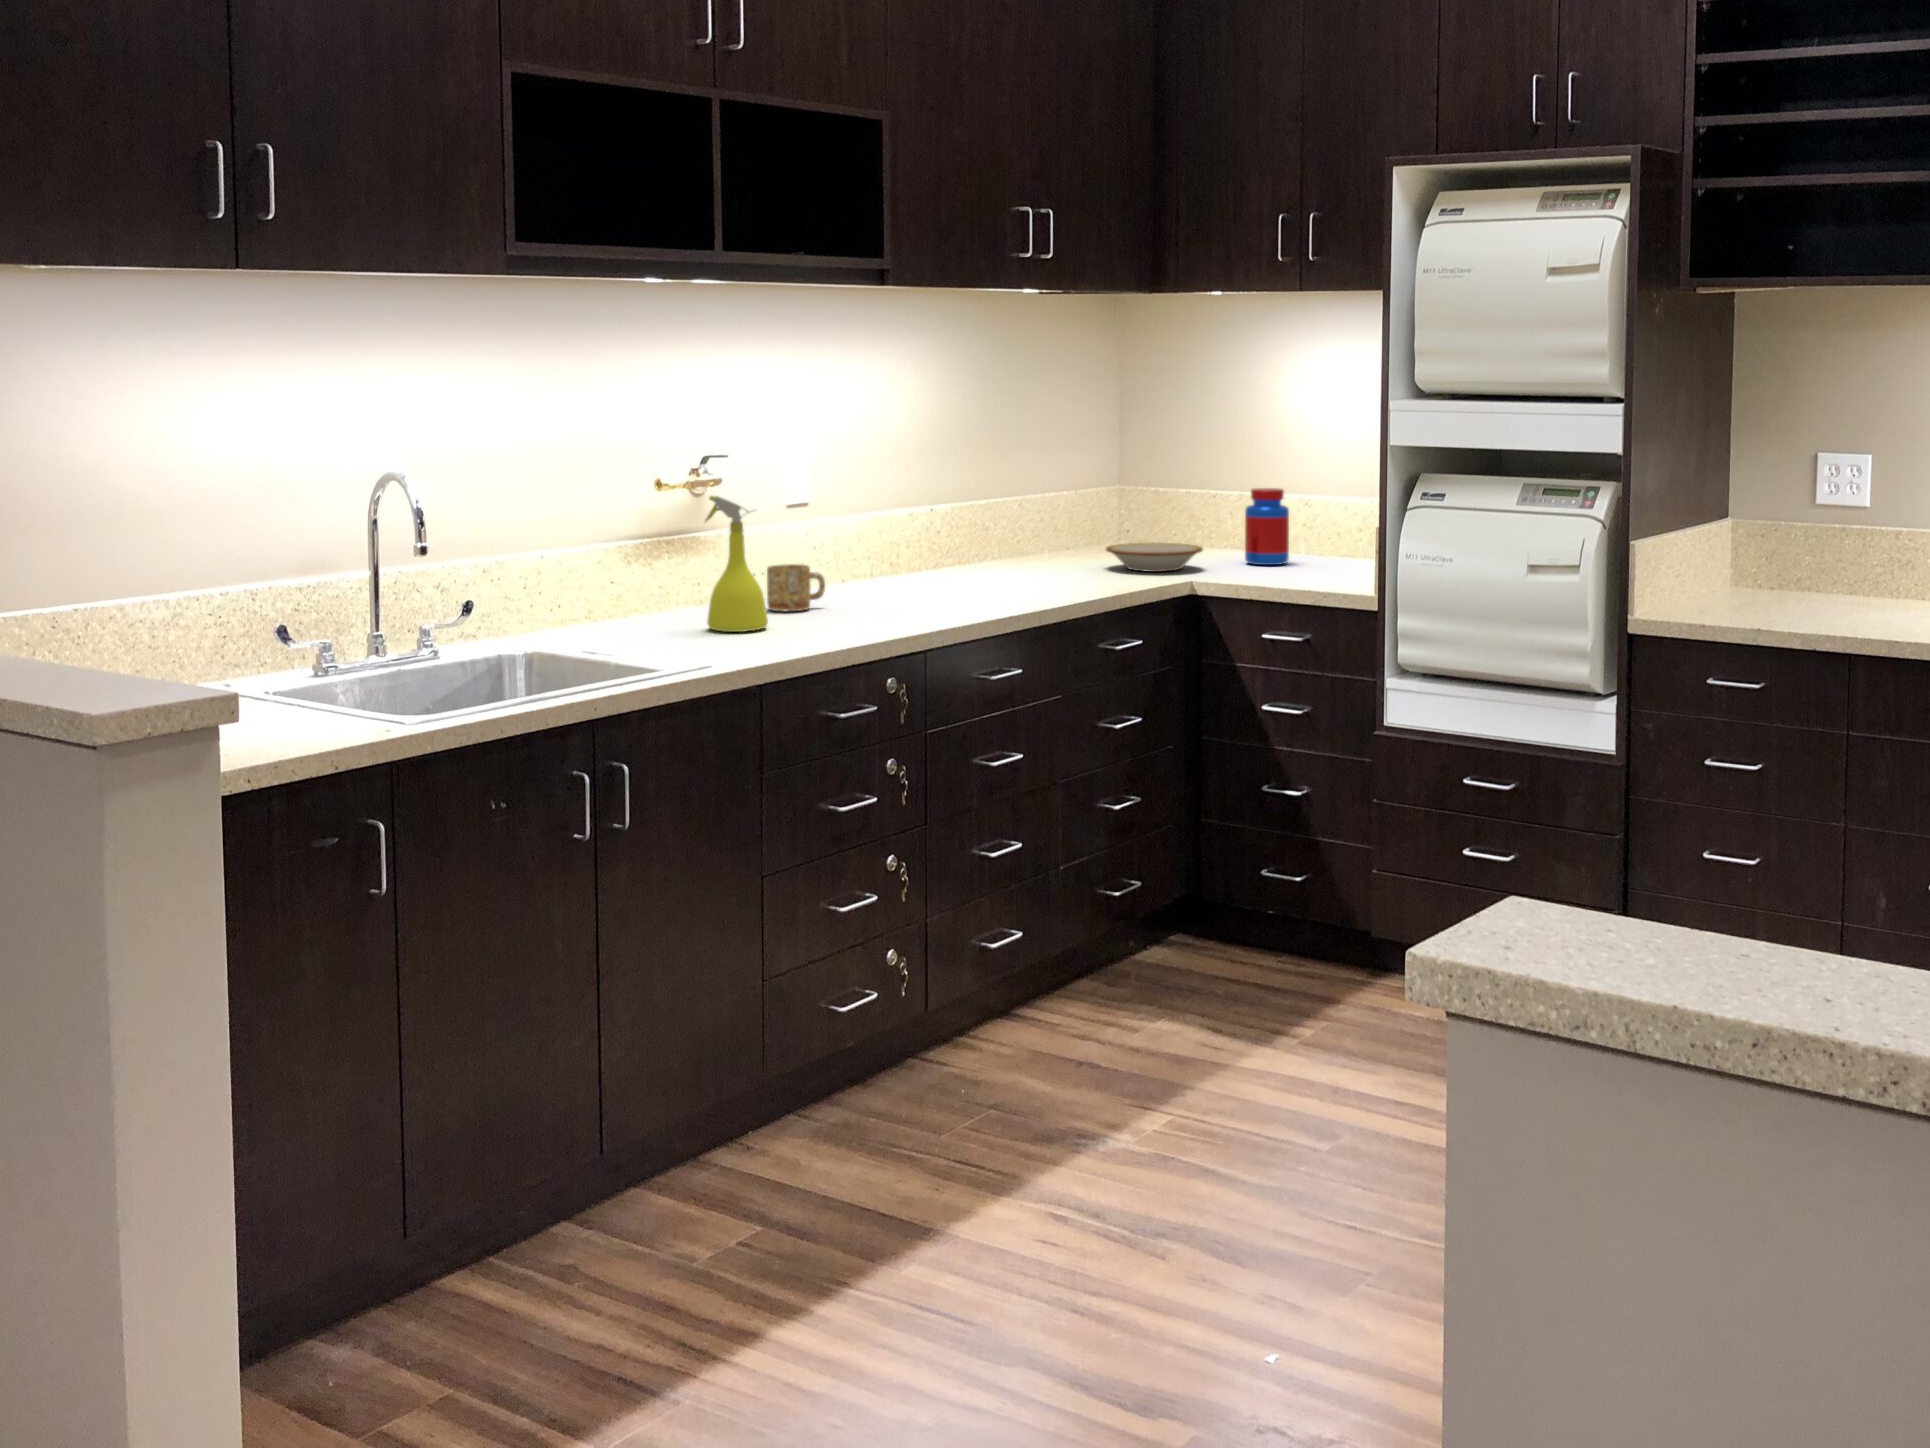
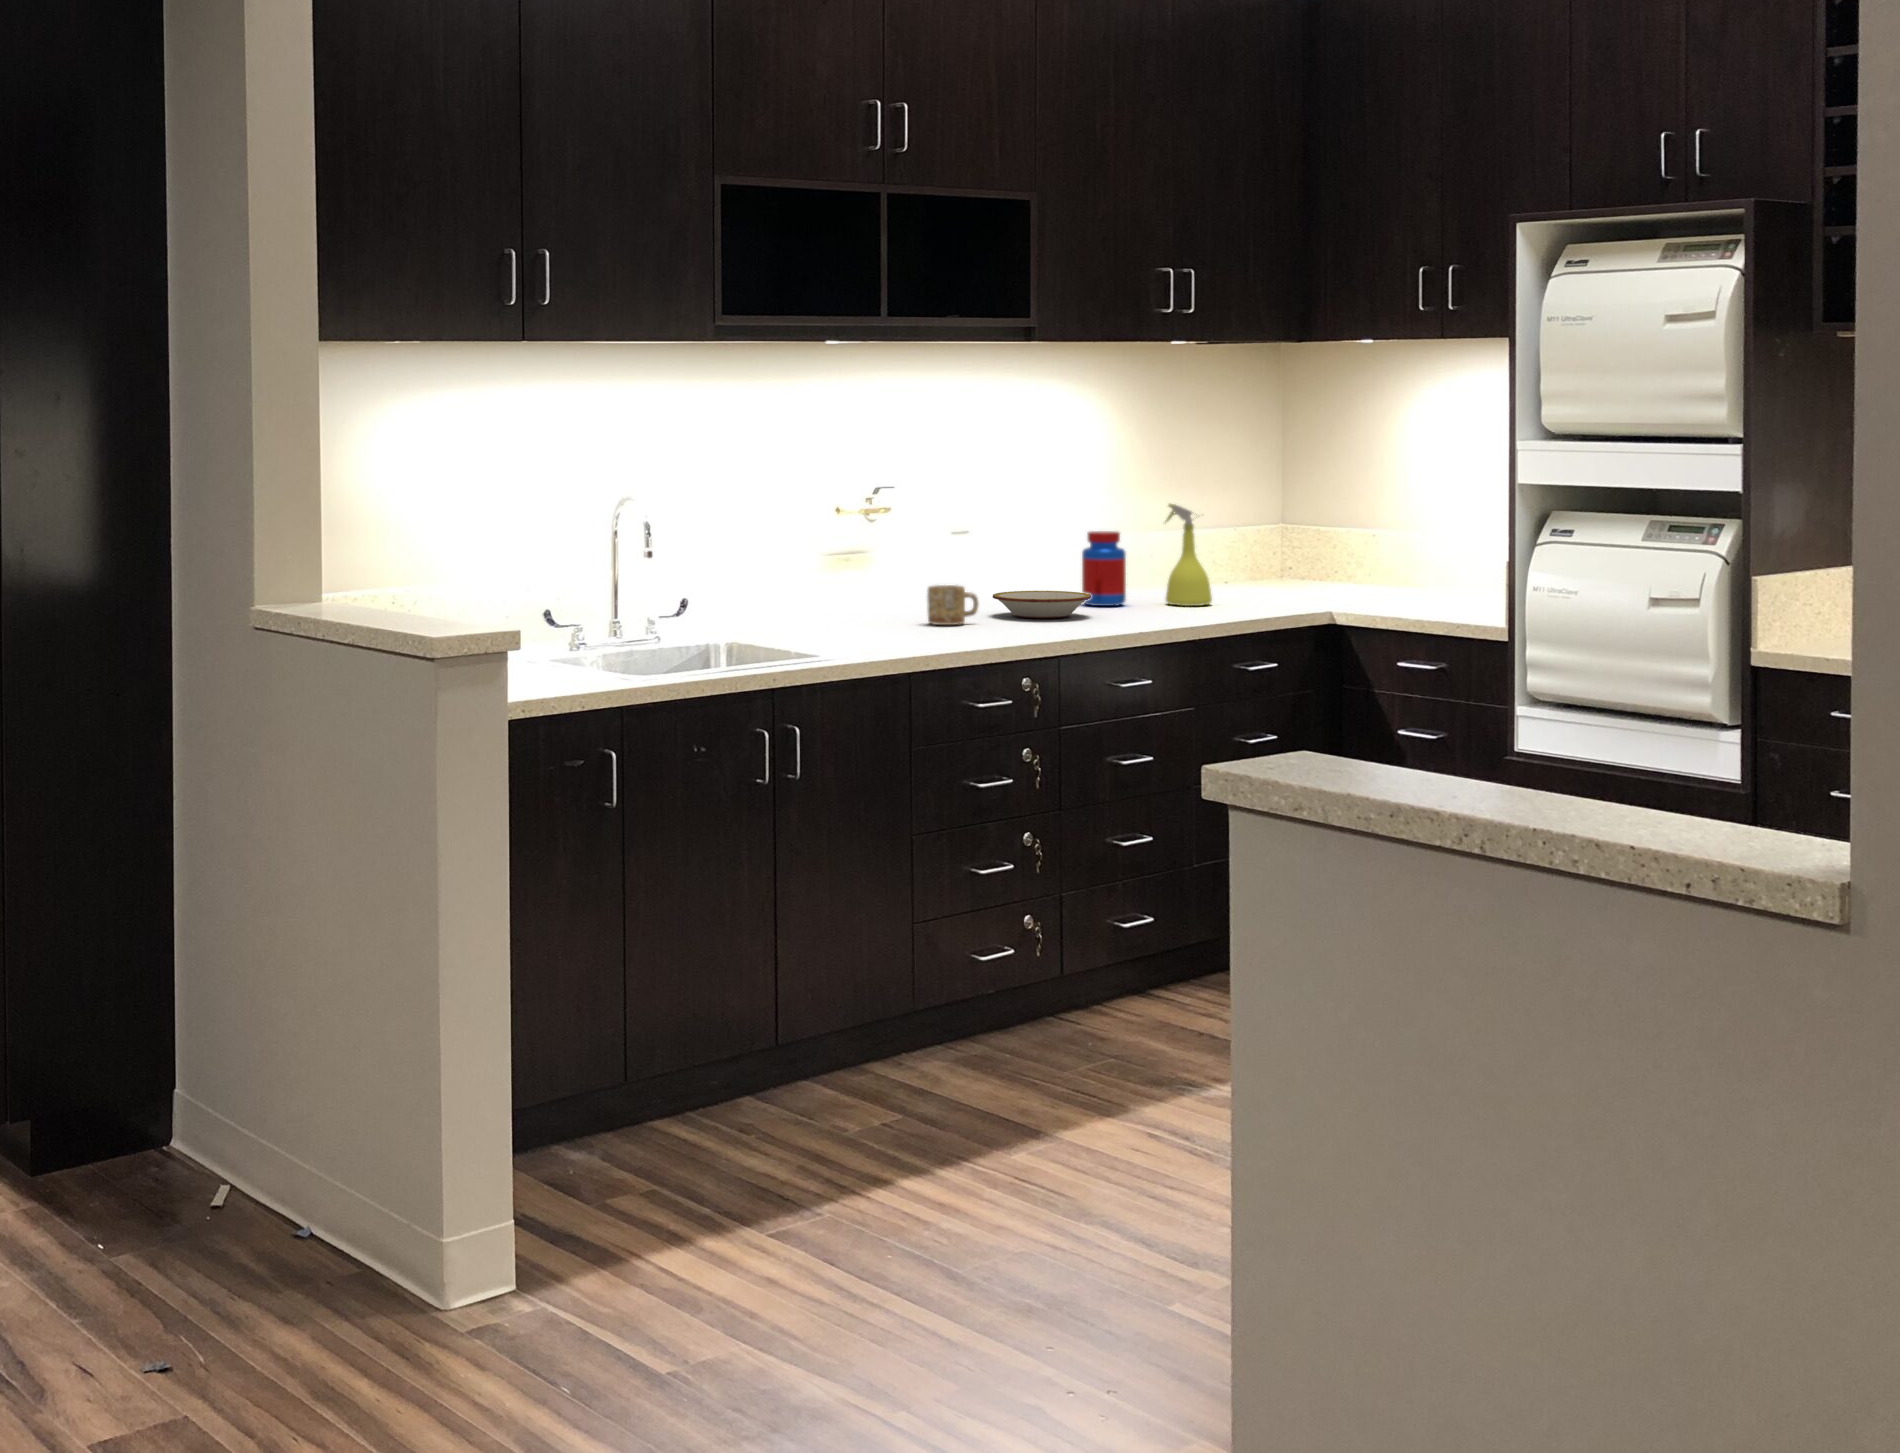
jar: present [1245,488,1289,565] -> present [1082,531,1126,606]
spray bottle: present [705,496,768,632] -> present [1166,504,1212,606]
bowl: present [1106,543,1203,572] -> present [993,591,1091,618]

